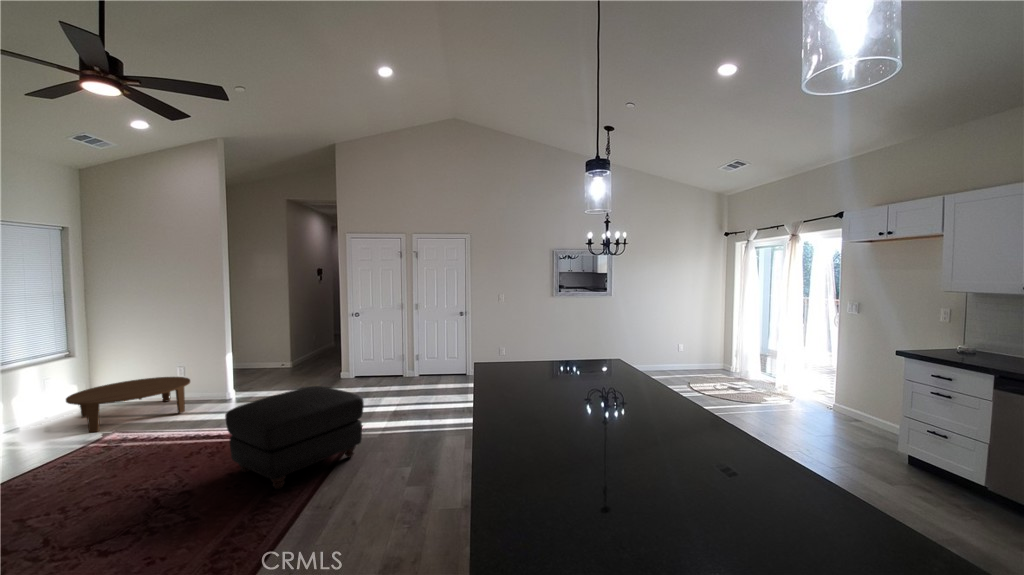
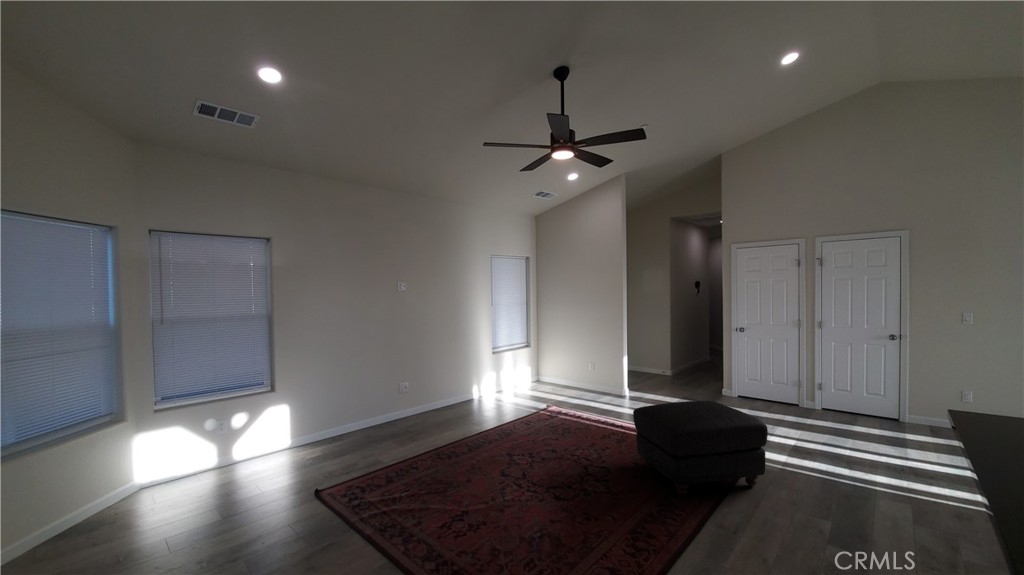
coffee table: present [66,377,190,432] -> none [527,368,597,403]

